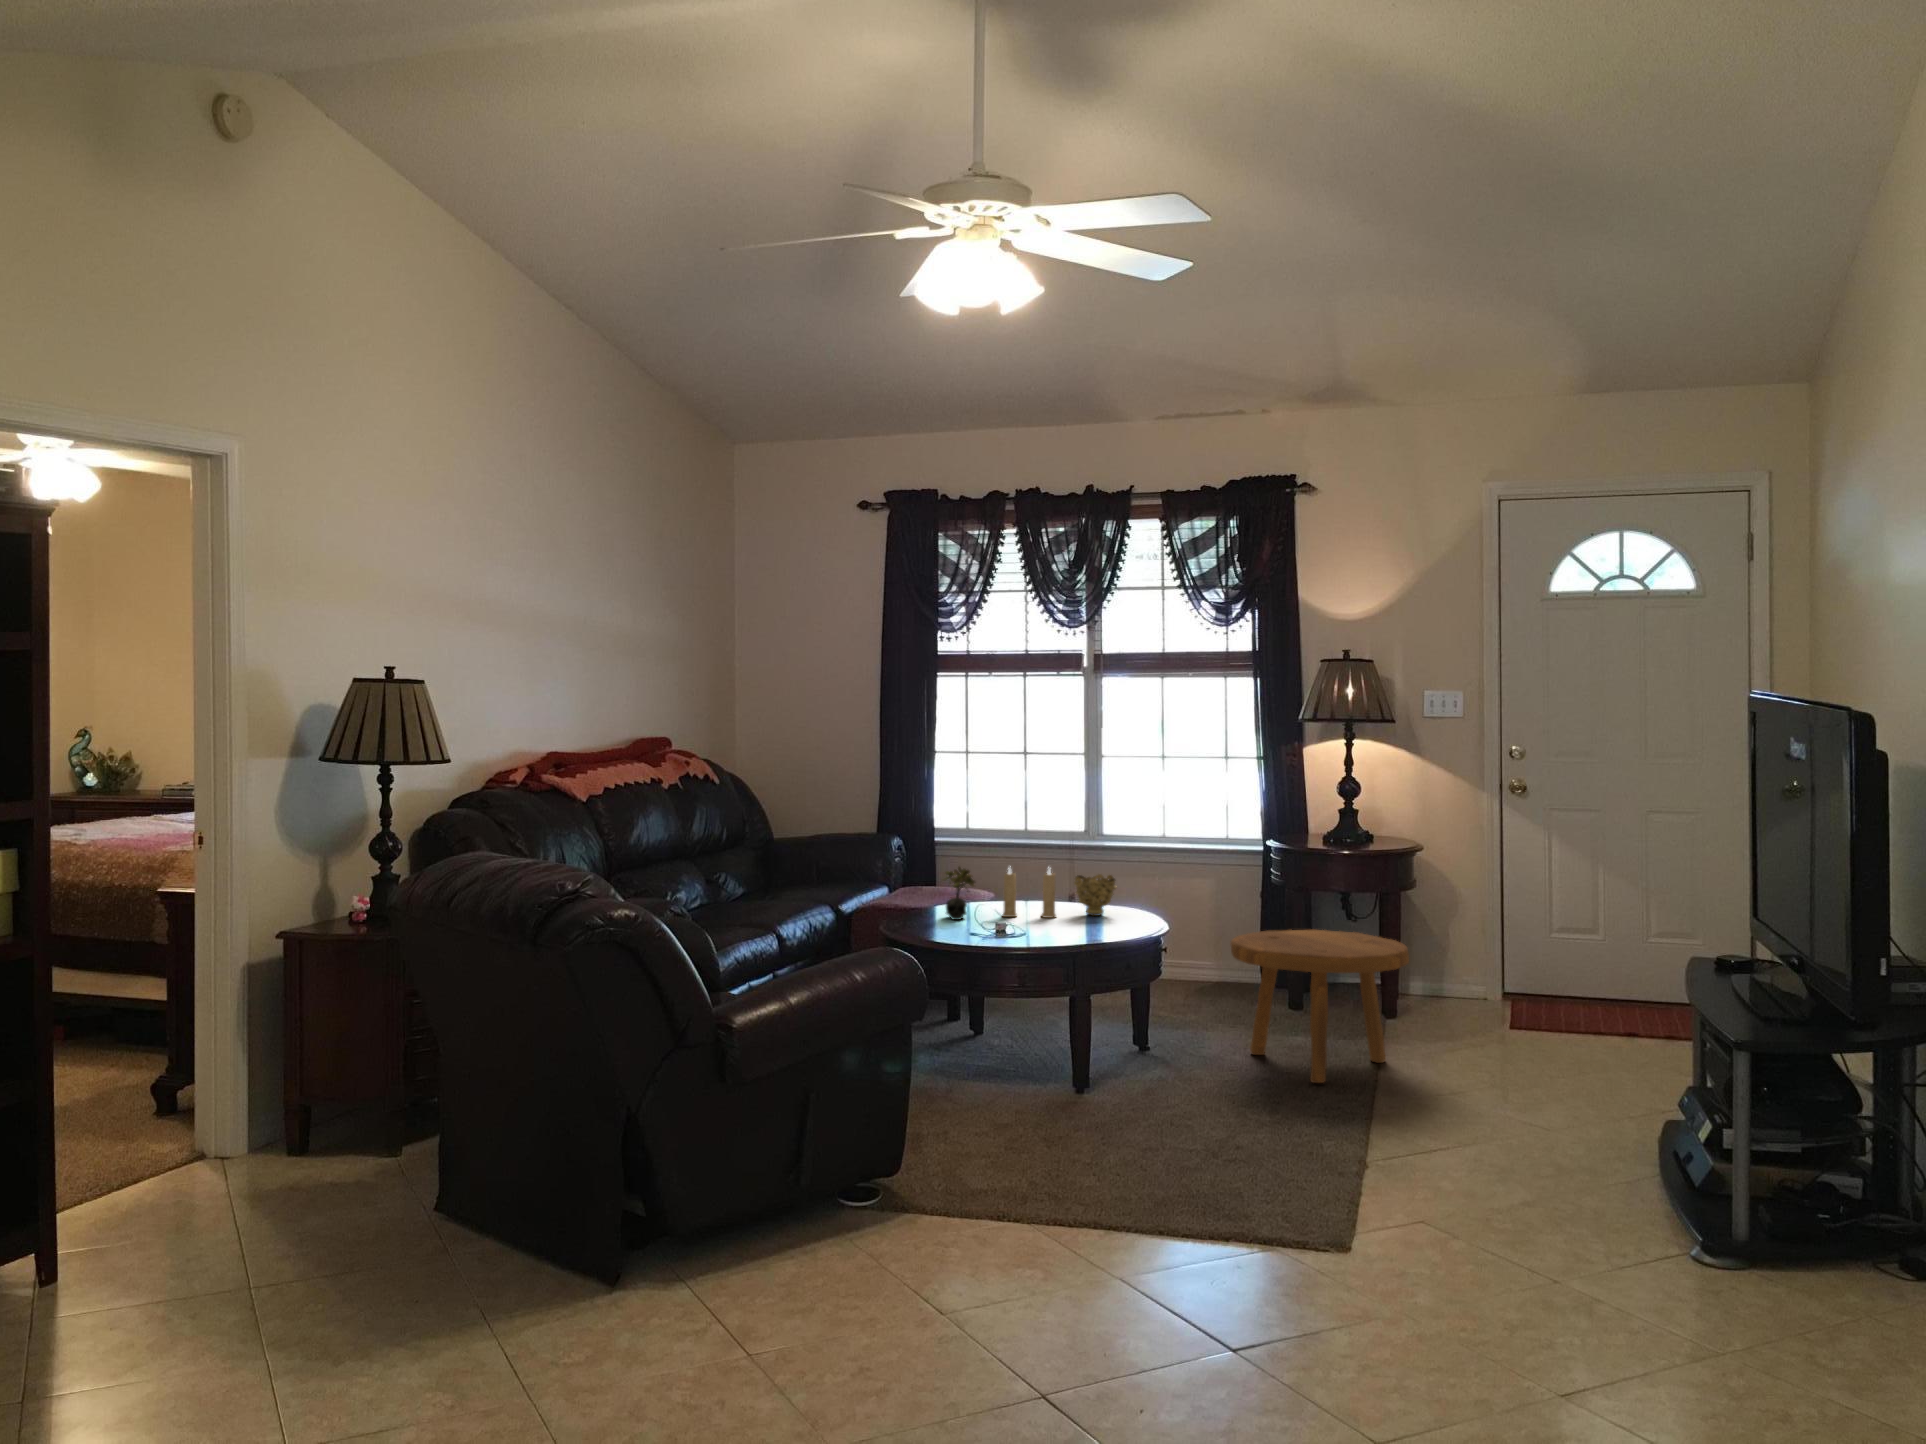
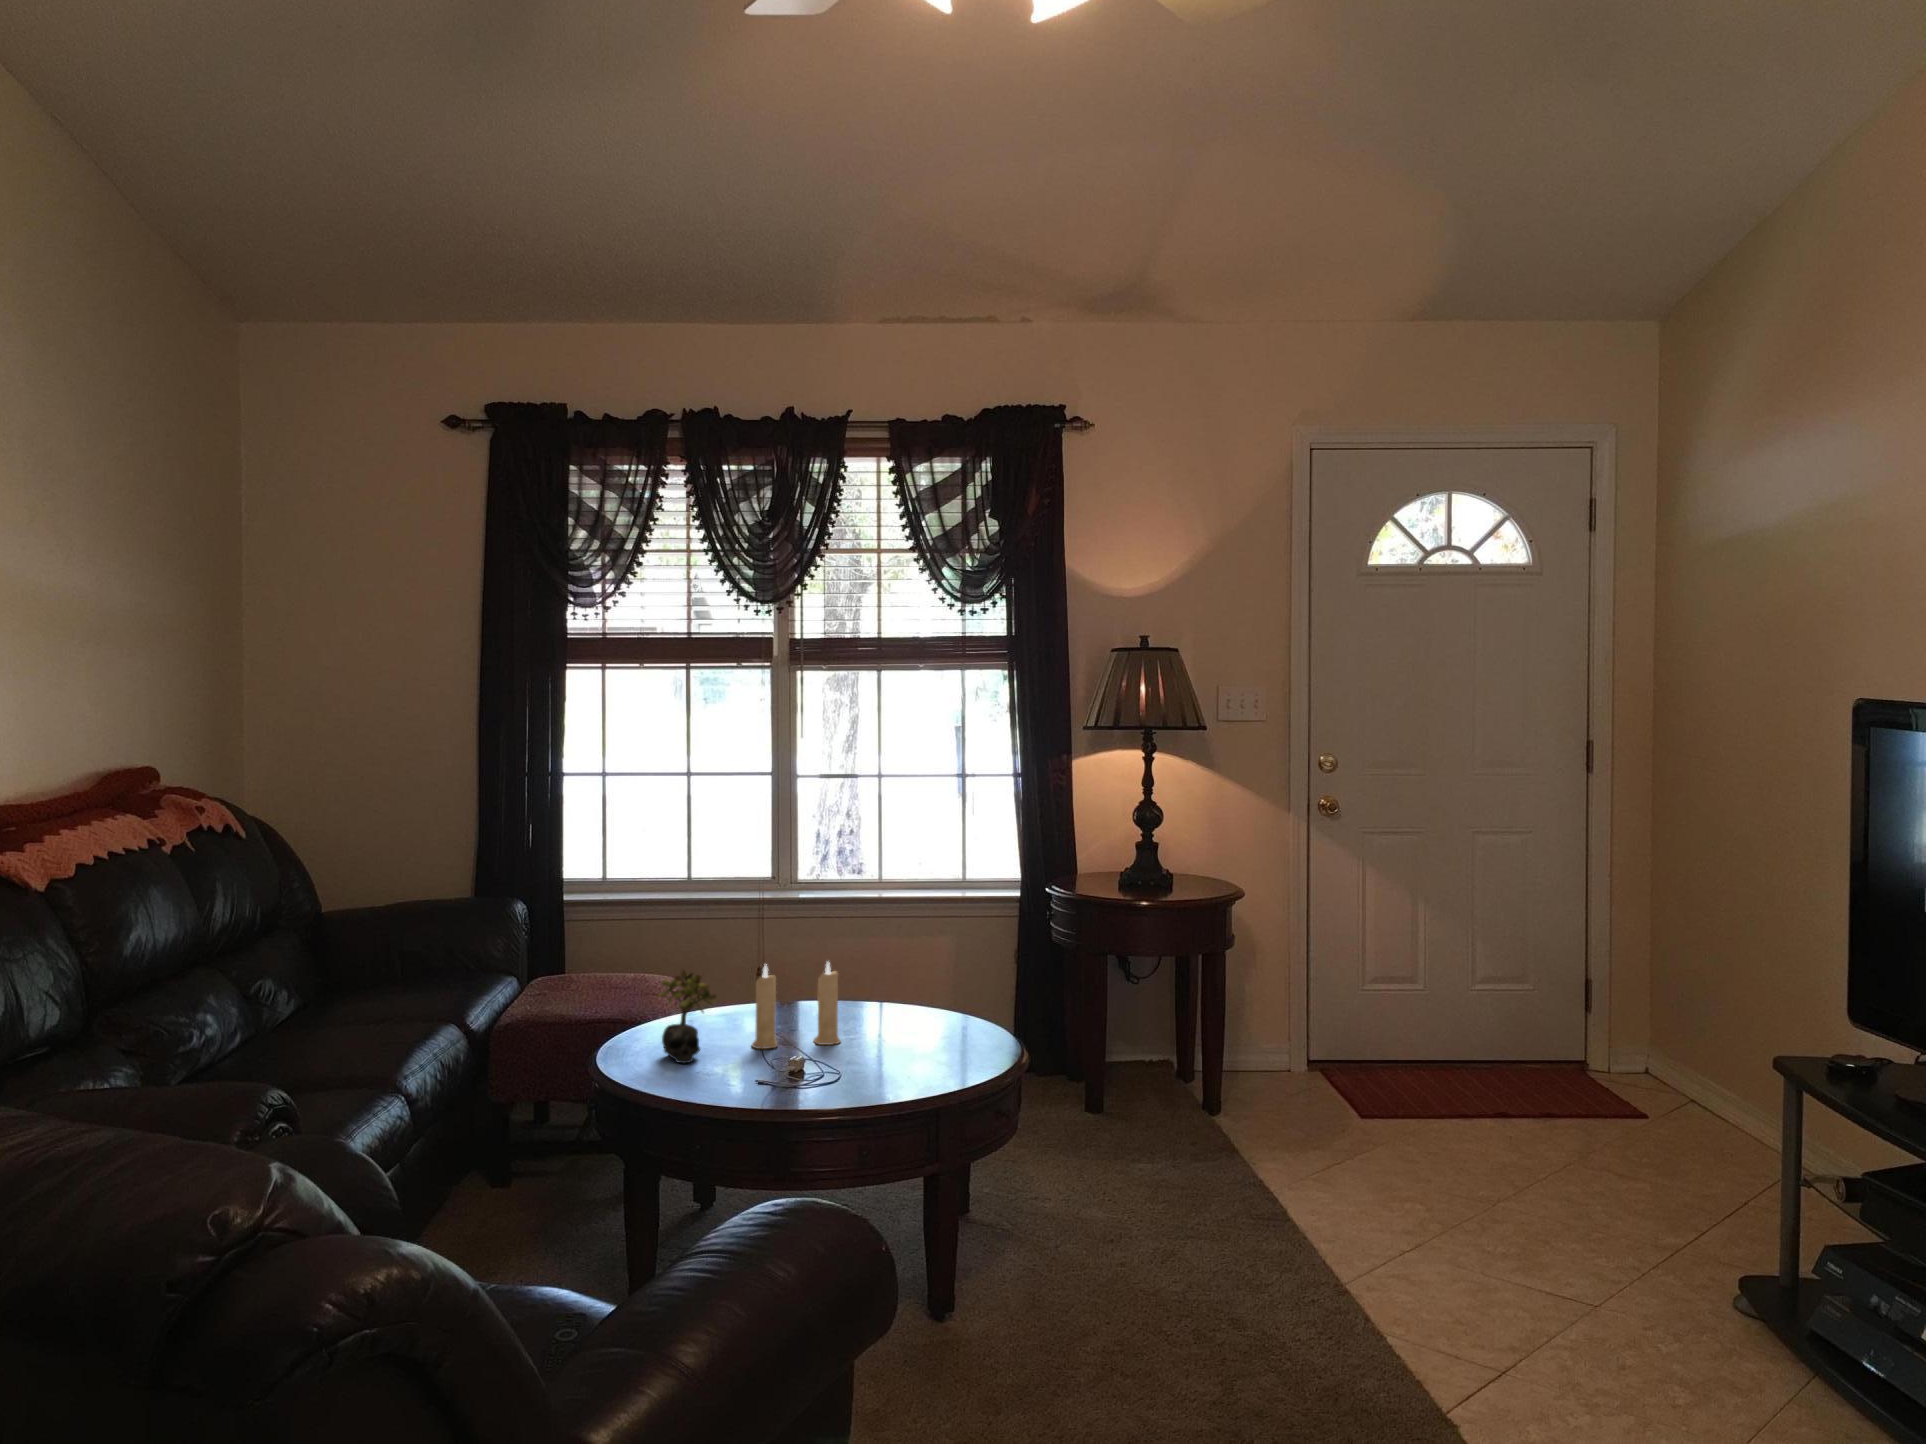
decorative bowl: present [1074,874,1116,916] -> none [862,965,926,1034]
footstool: present [1231,930,1409,1083] -> none [1103,1026,1365,1282]

